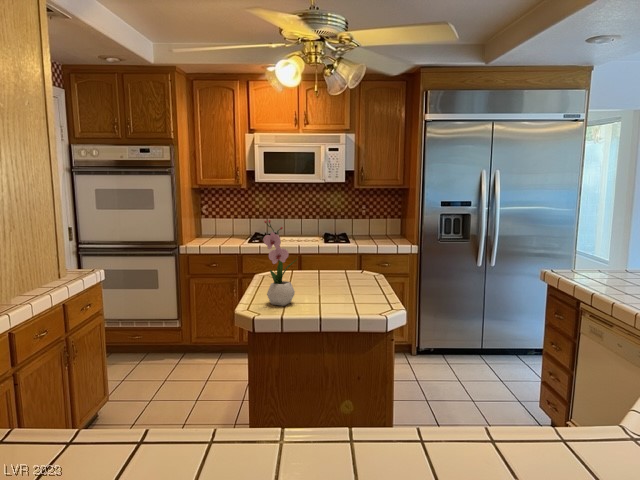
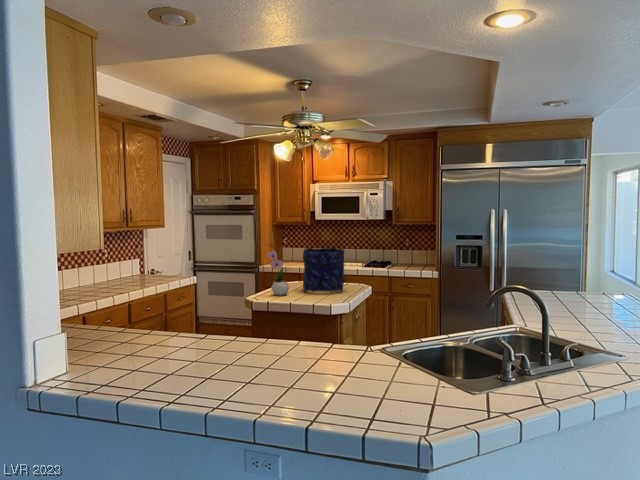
vase: none [302,223,366,294] -> present [303,248,344,292]

